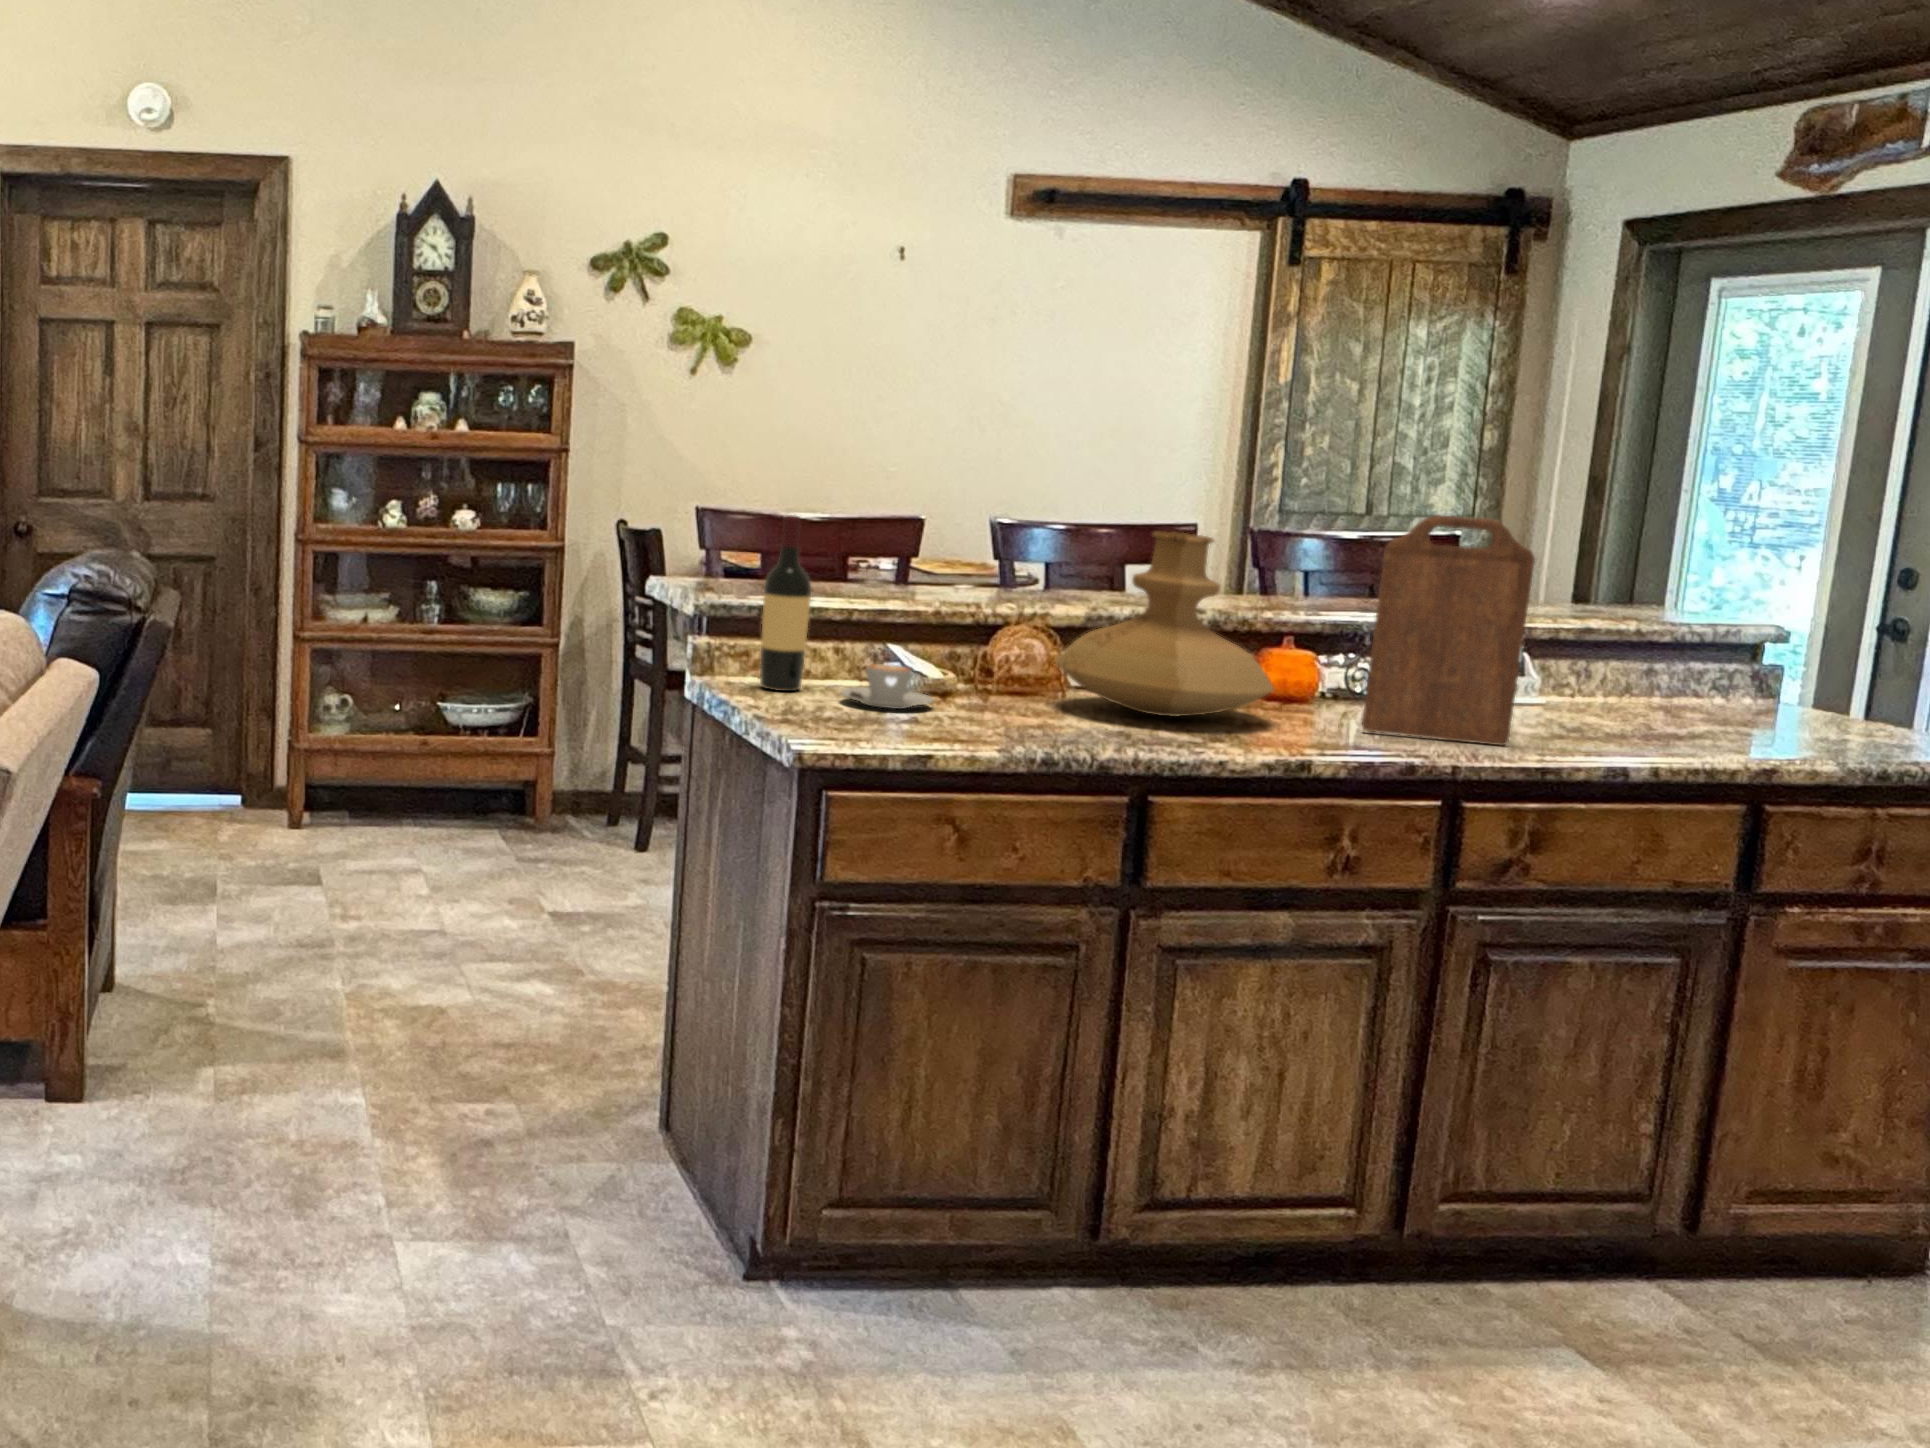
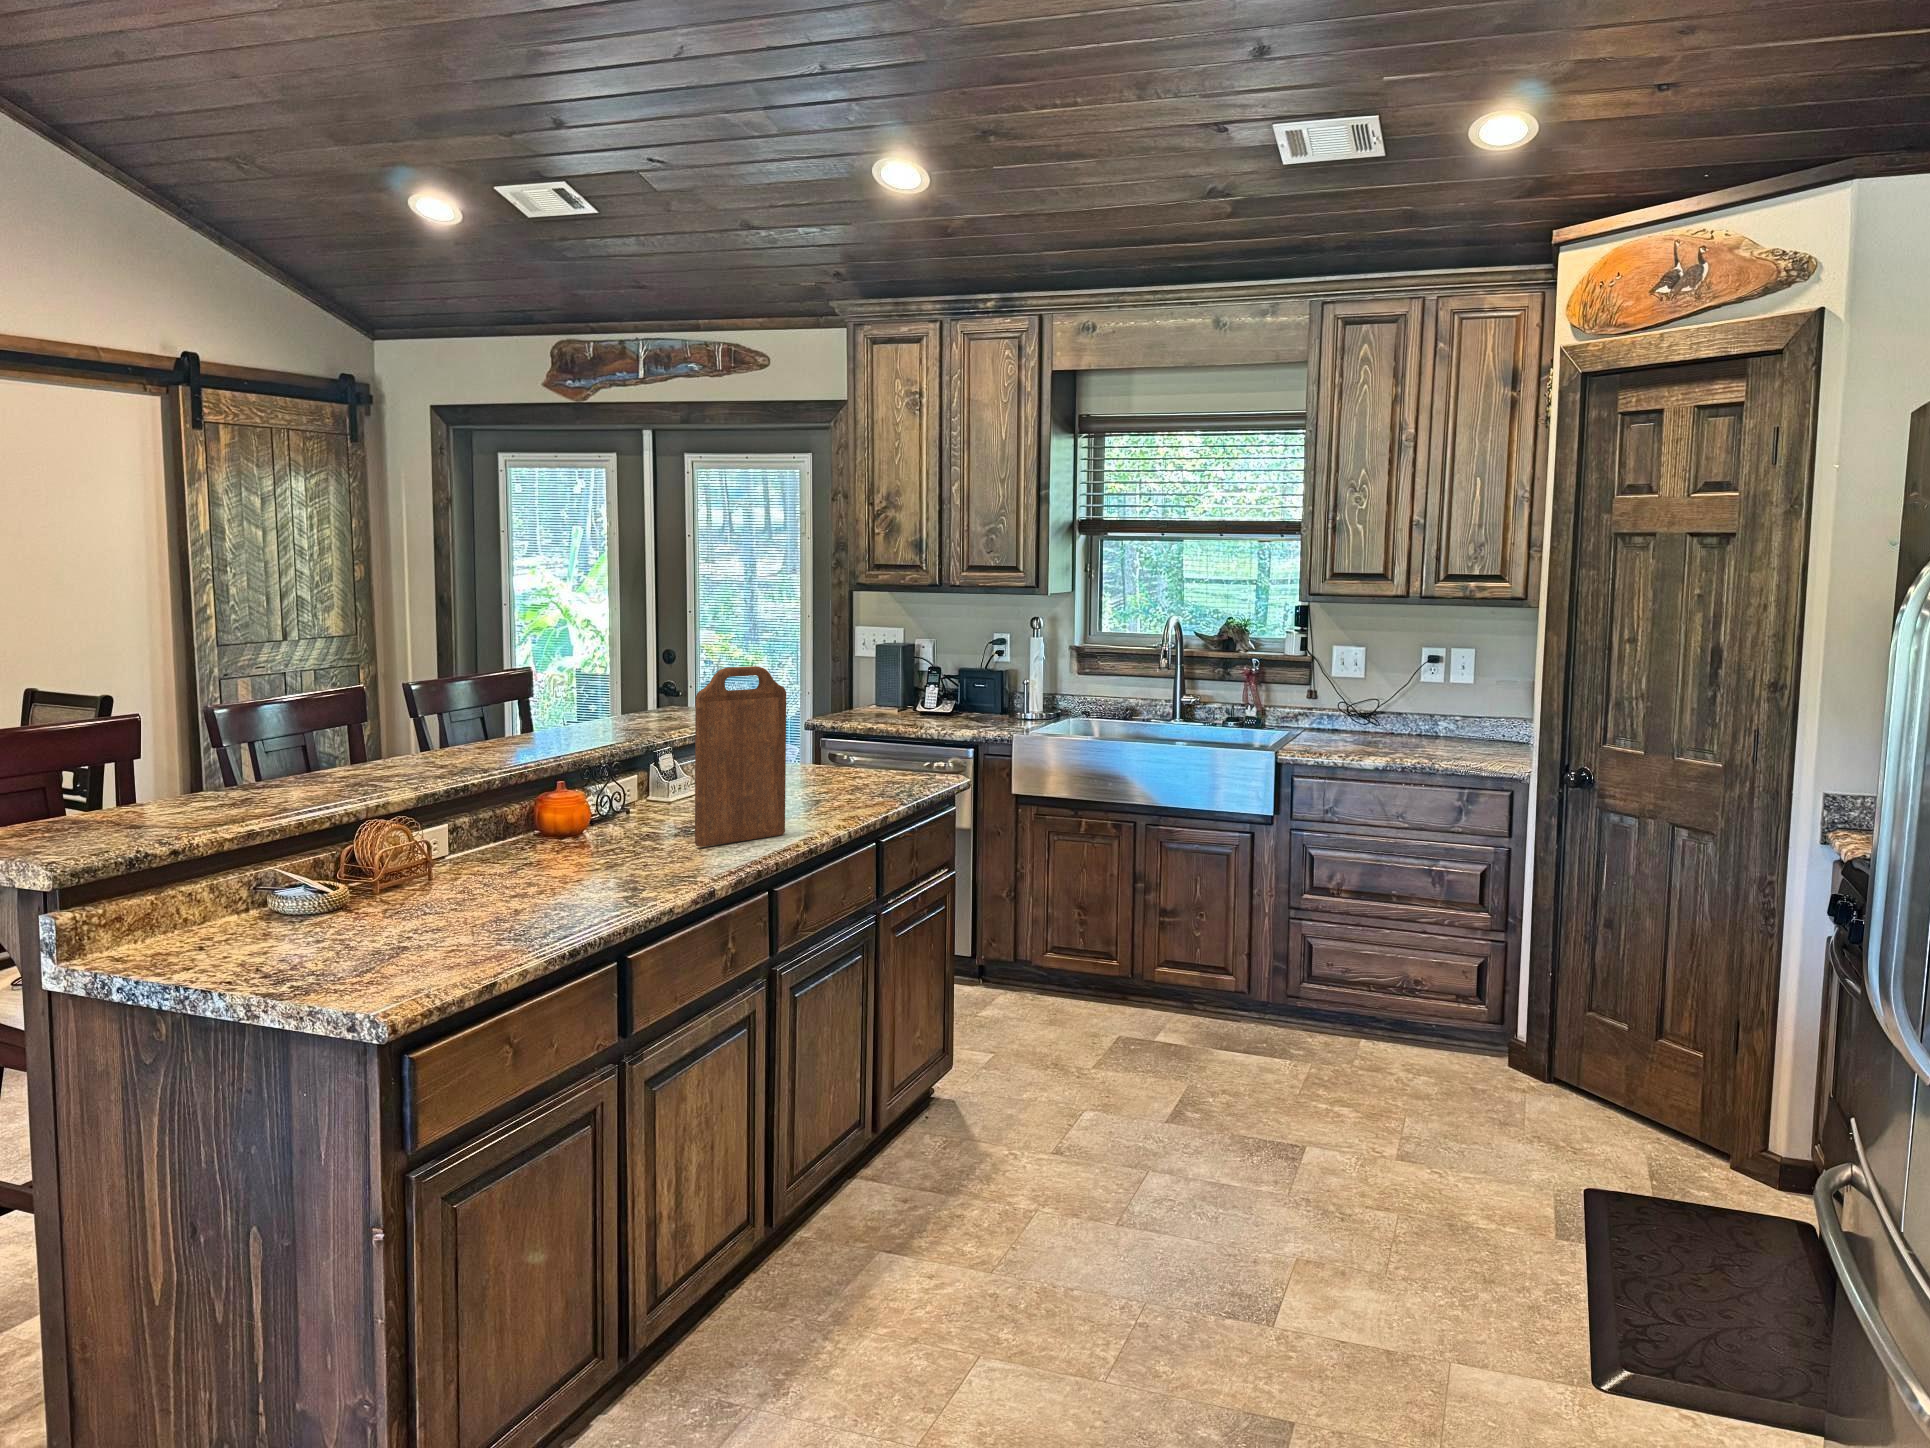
wine bottle: present [760,515,812,691] -> none [148,747,214,960]
vase: present [1055,532,1274,716] -> none [449,706,648,876]
coffee cup: present [841,664,933,709] -> none [284,892,396,946]

